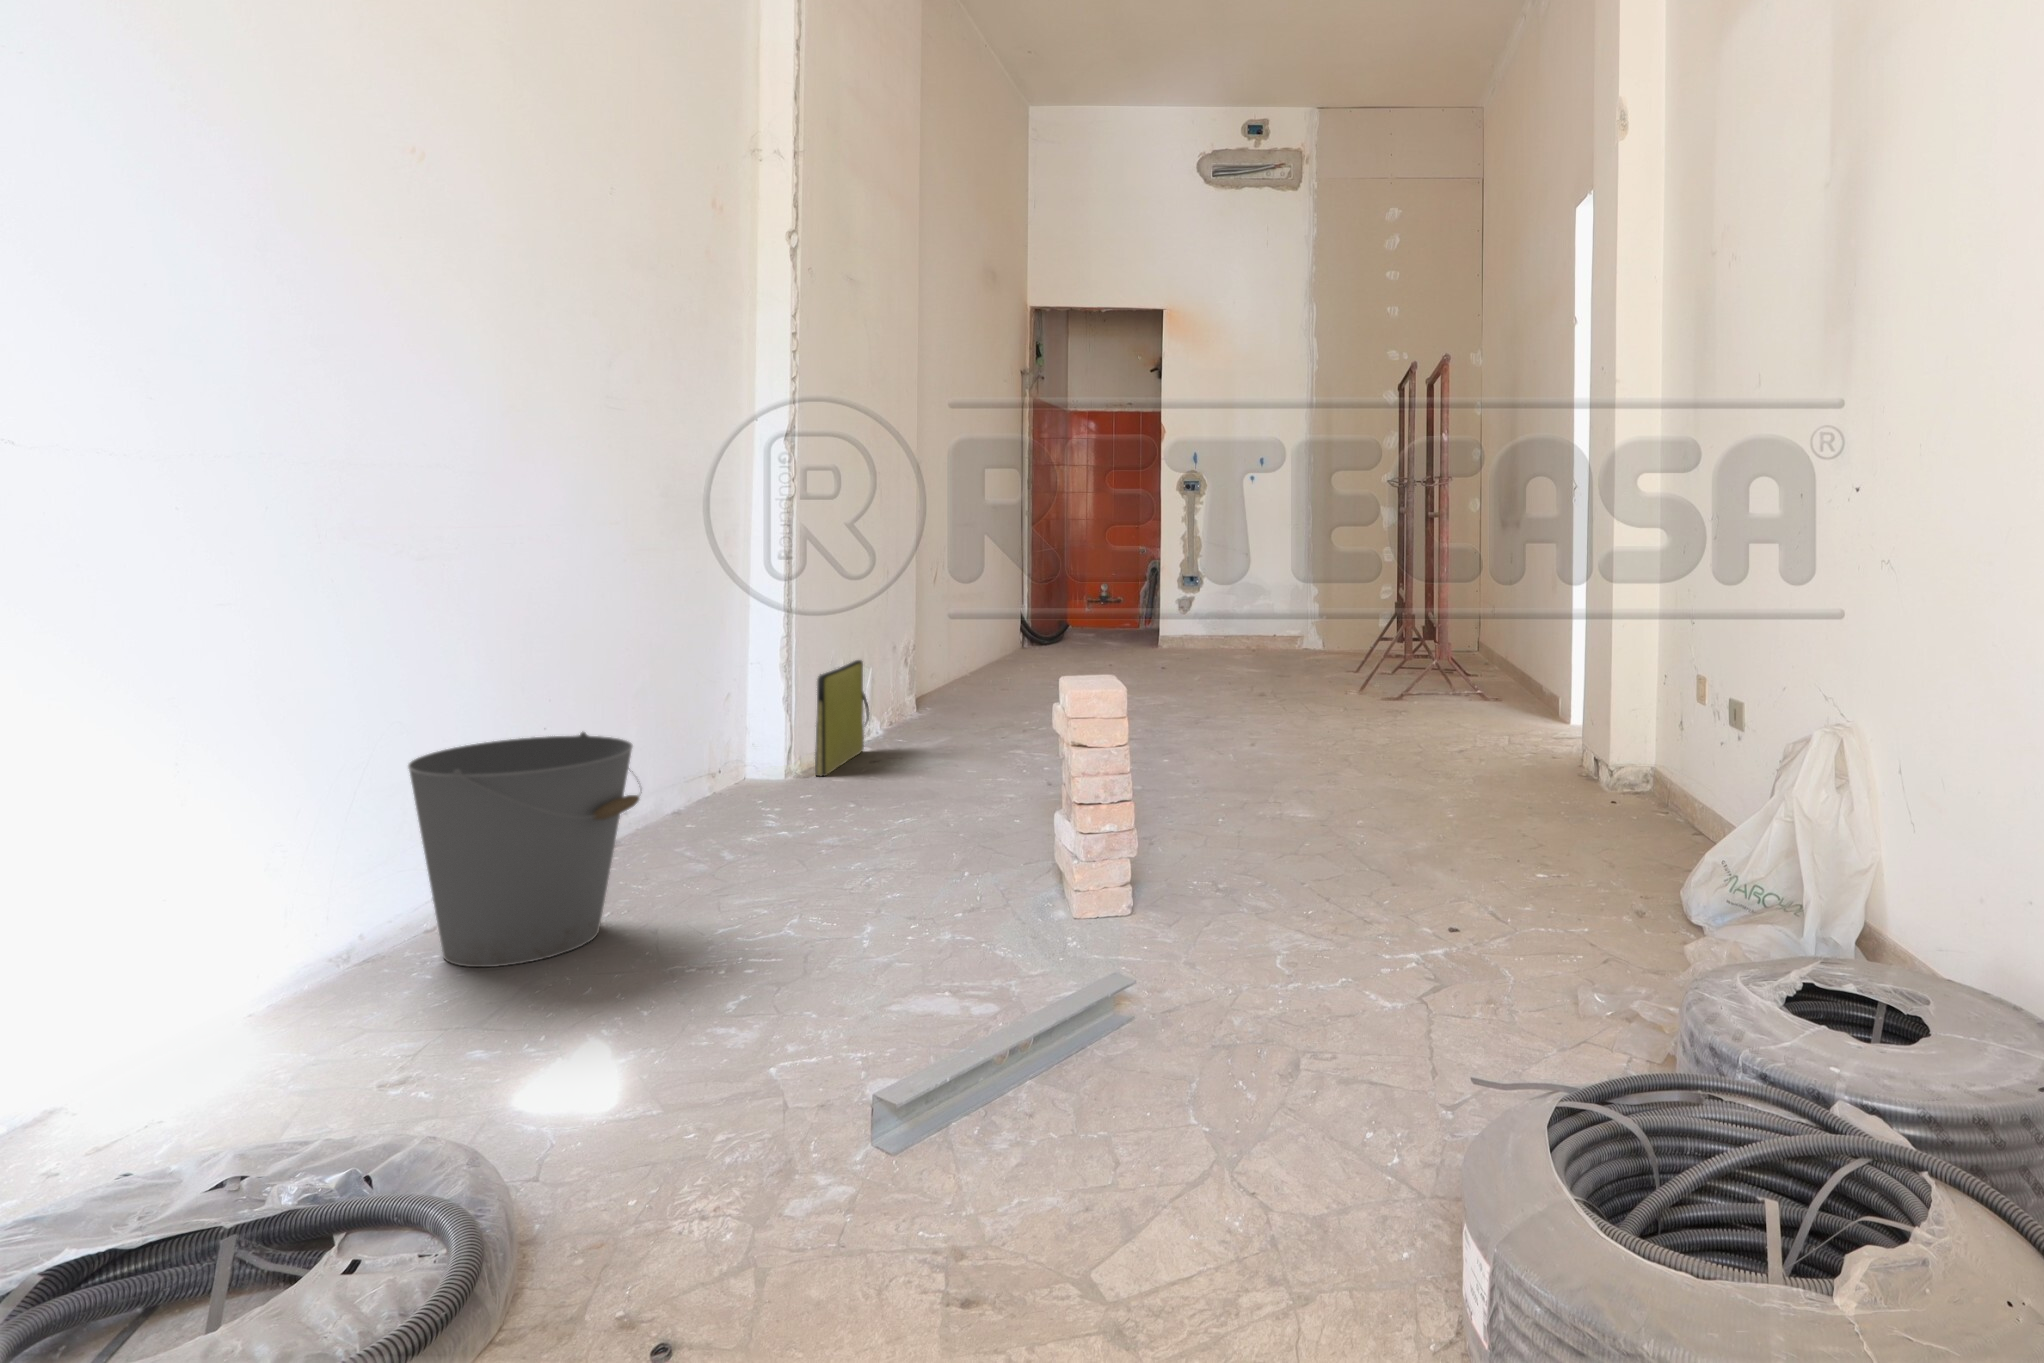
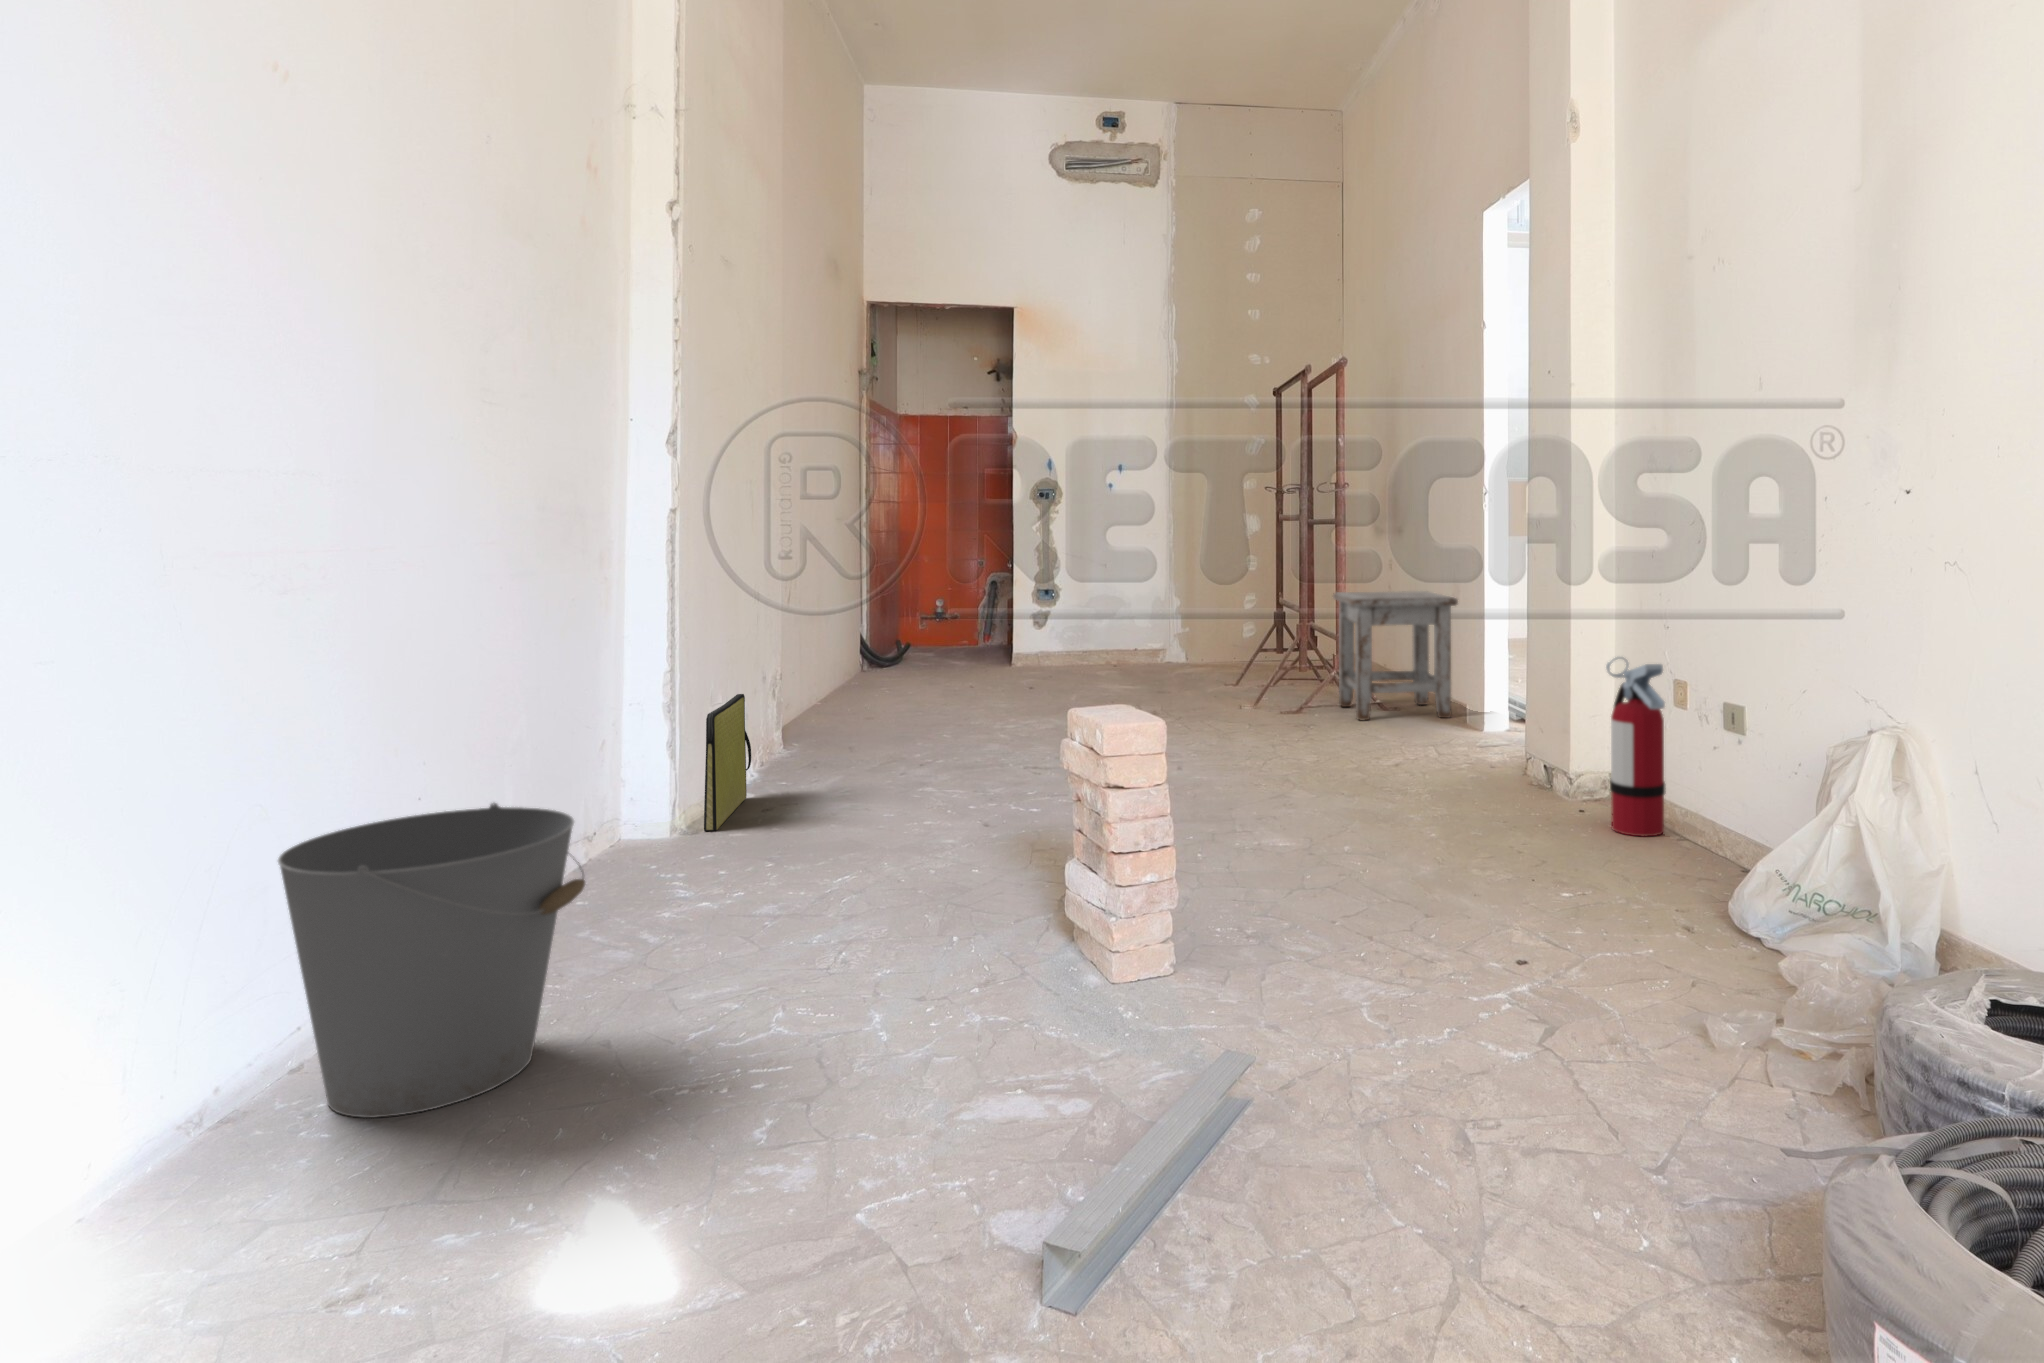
stool: none [1436,585,1554,712] -> present [1333,591,1458,720]
fire extinguisher: none [1624,651,1684,830] -> present [1606,657,1666,836]

